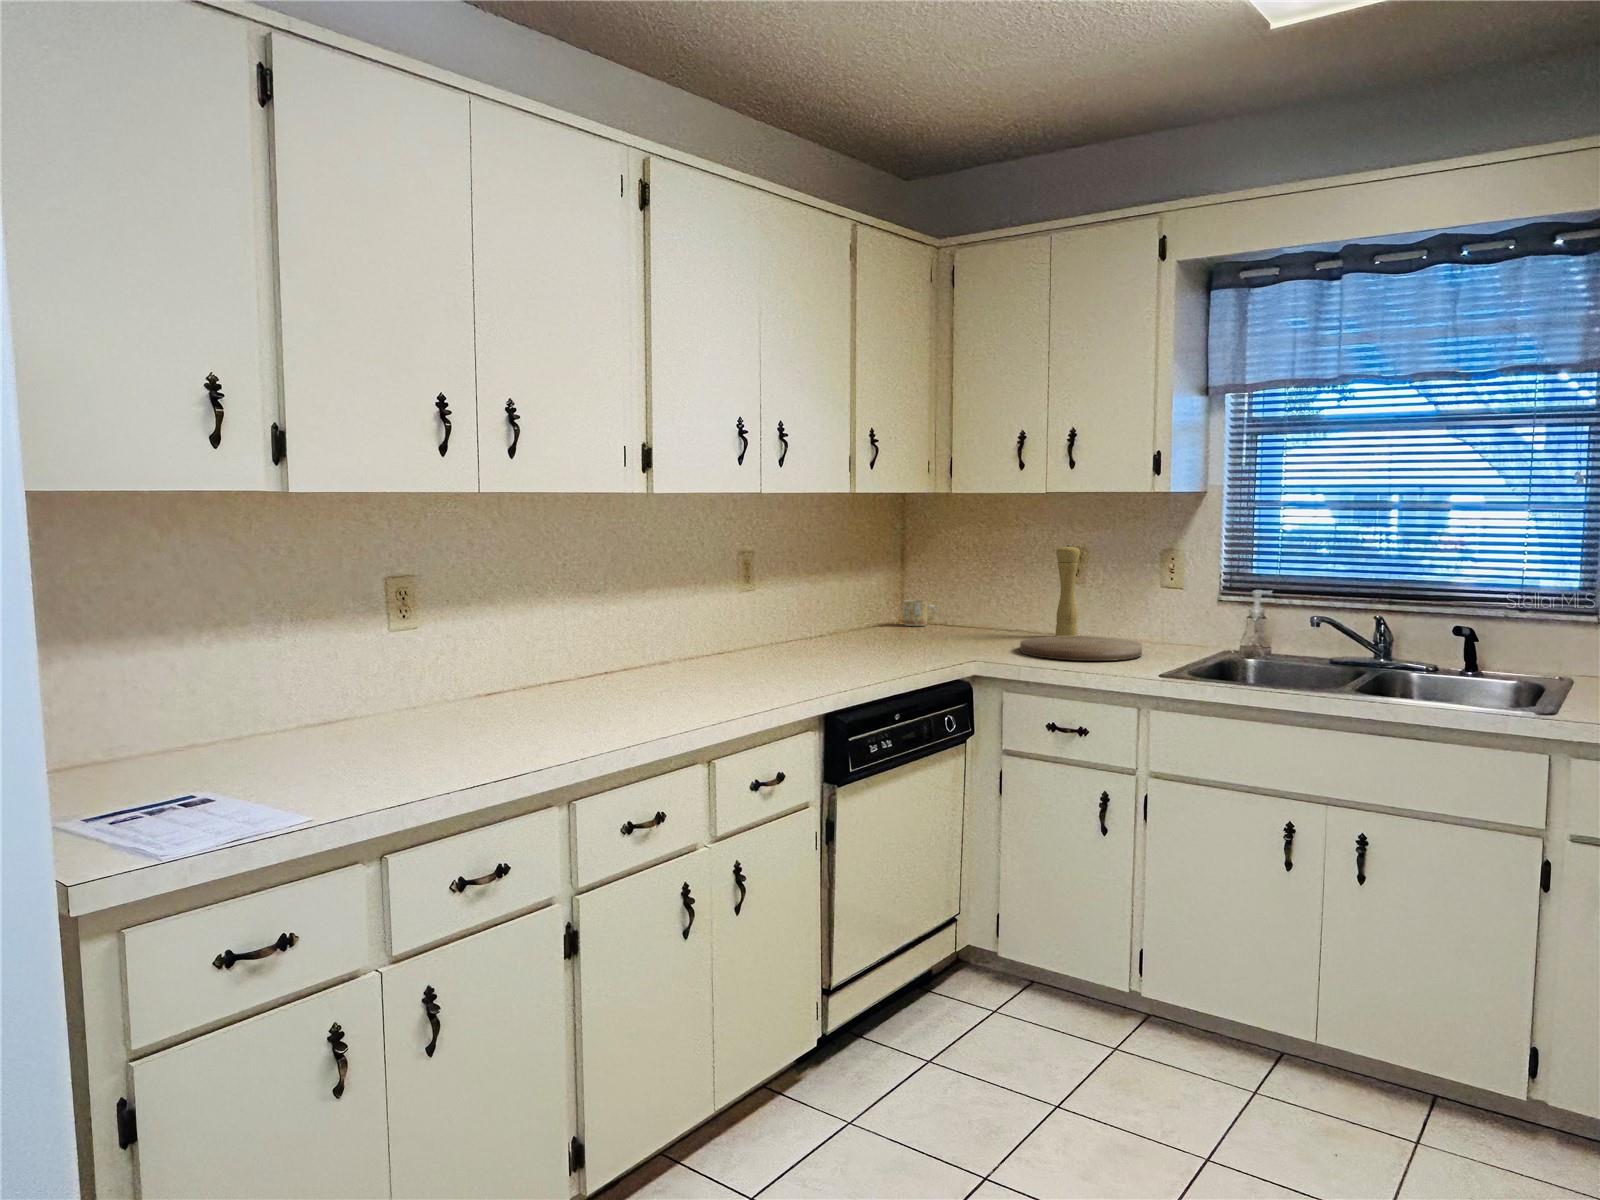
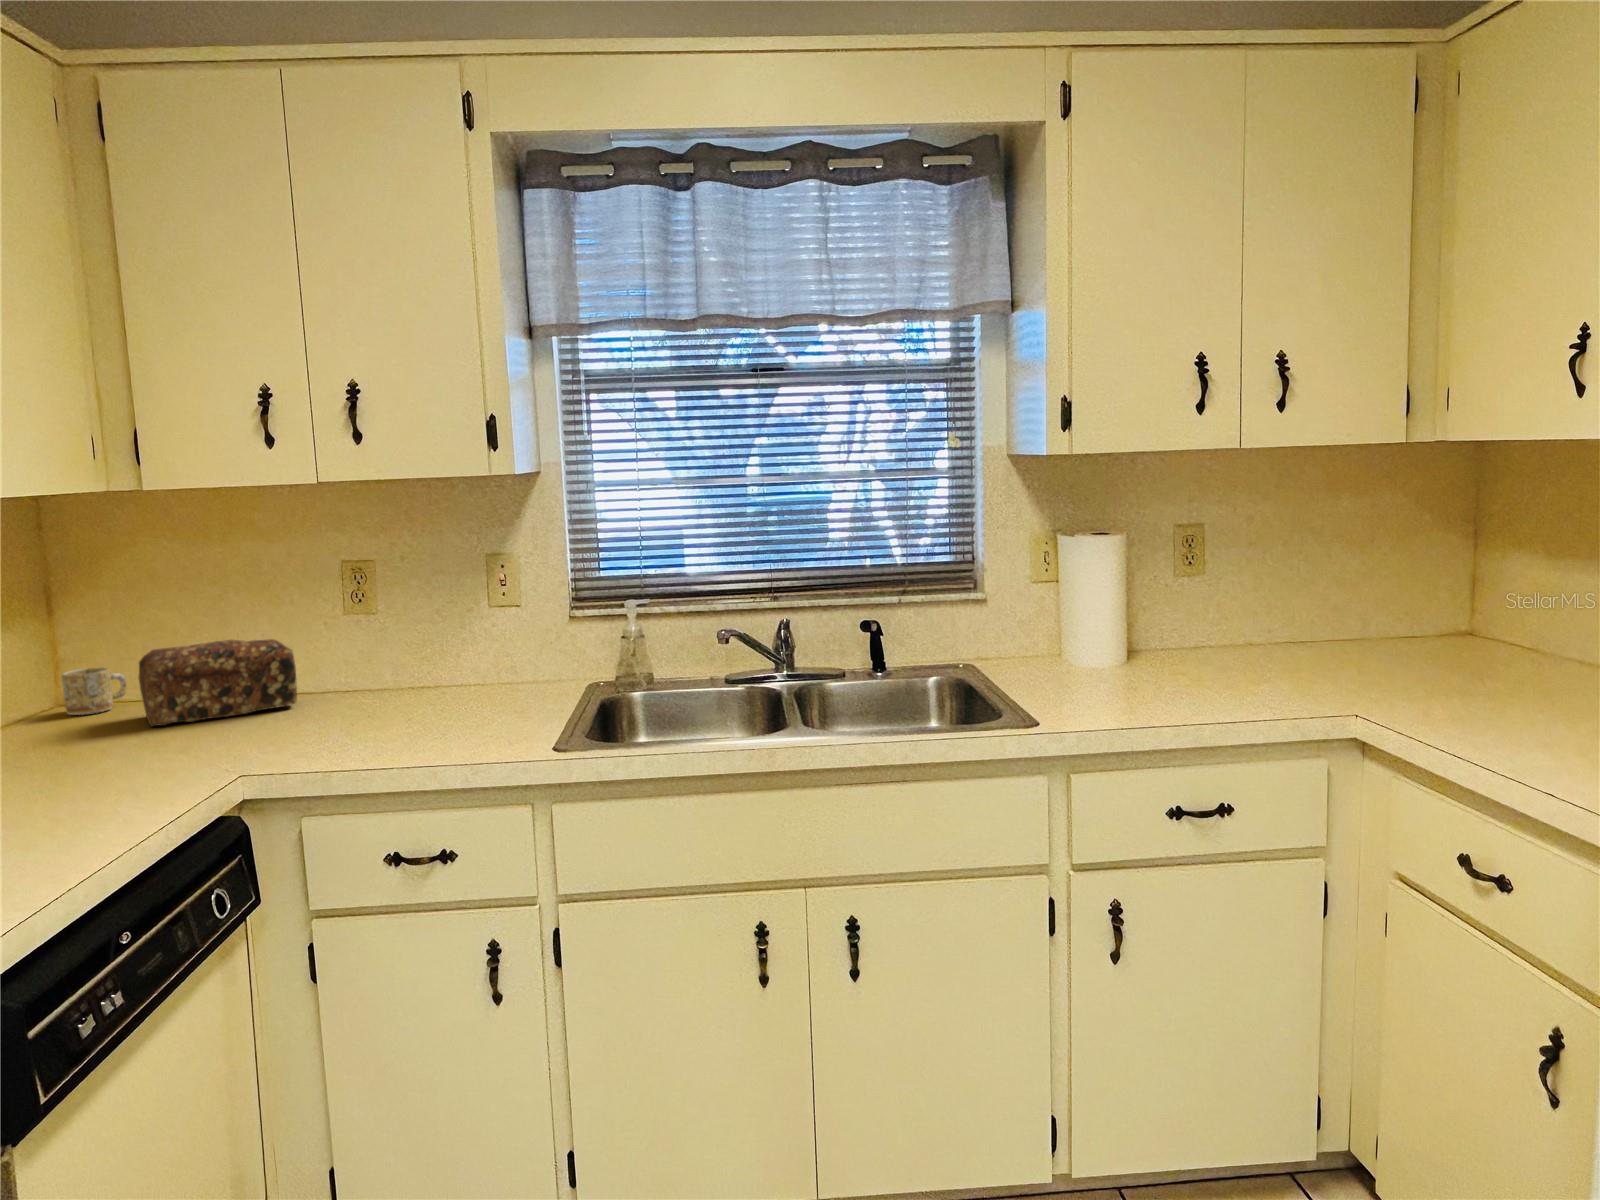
pepper mill: present [1056,545,1080,636] -> none [331,559,378,696]
bread loaf: none [940,590,1026,636] -> present [139,639,297,726]
cutting board: present [1020,636,1142,661] -> none [307,690,500,747]

